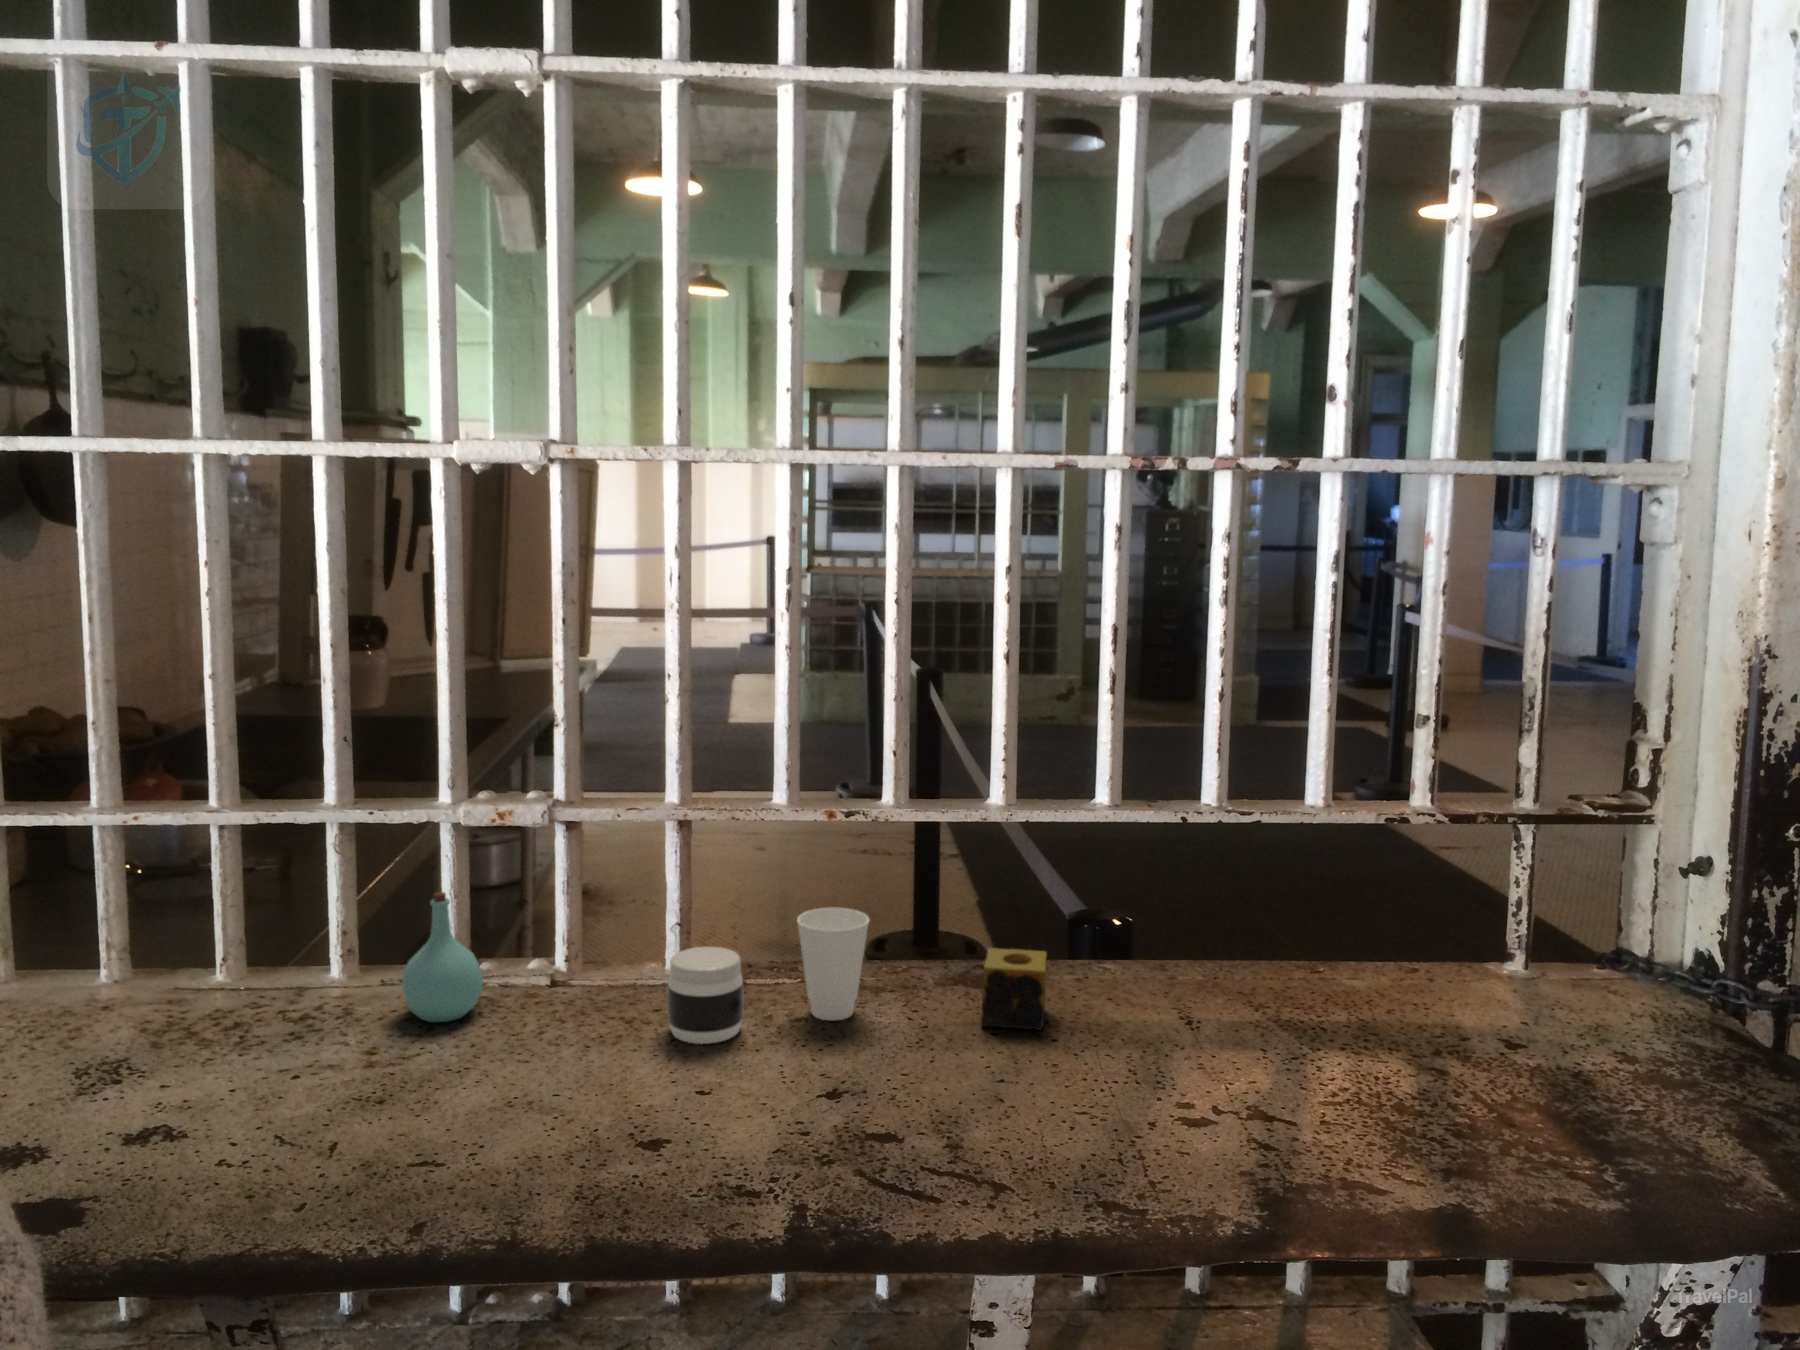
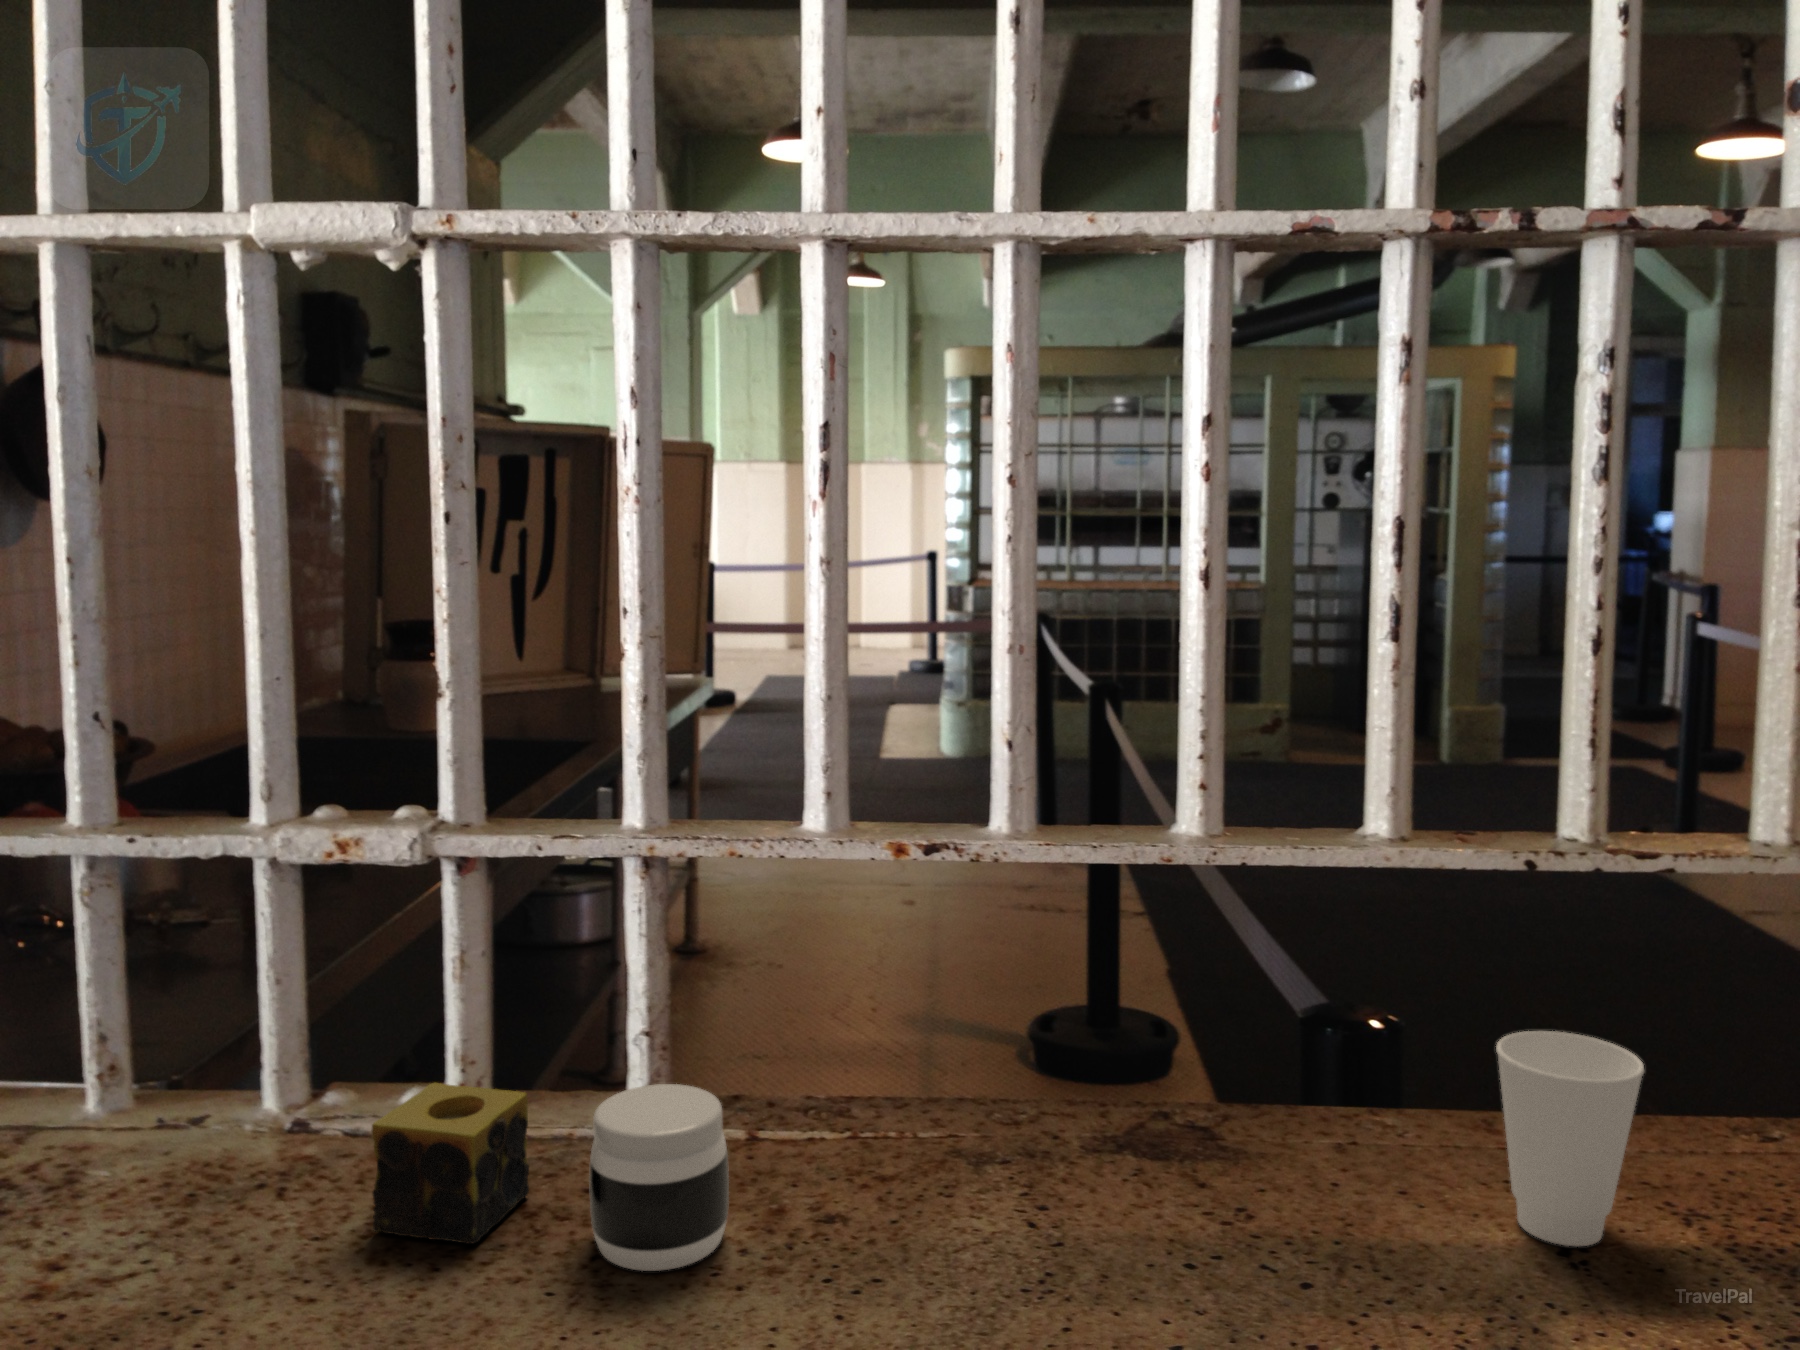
bottle: present [402,892,483,1022] -> none [145,977,293,1207]
cup: present [797,907,869,1020] -> present [1496,1031,1644,1246]
candle: present [981,948,1047,1029] -> present [371,1083,529,1243]

